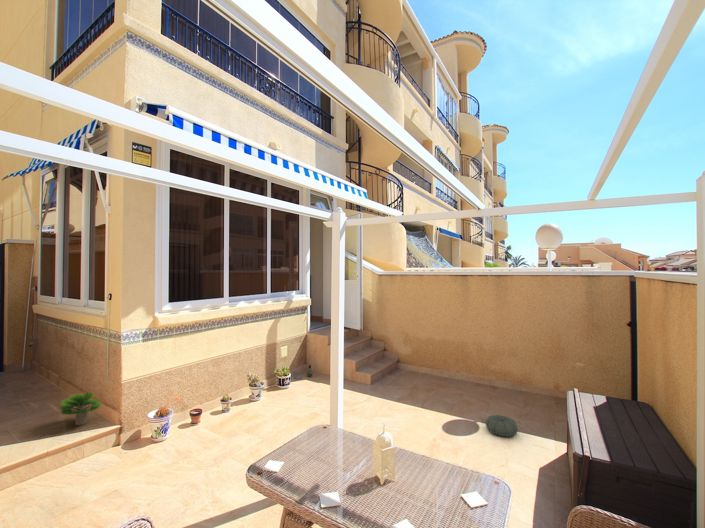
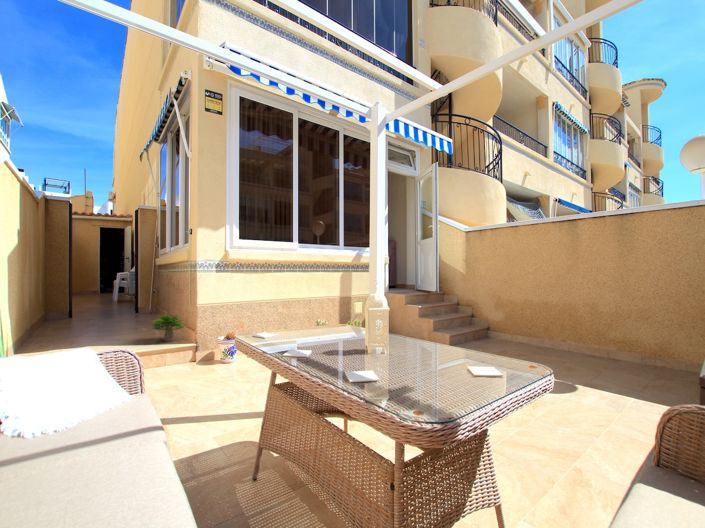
pouf: present [486,415,518,437] -> none [587,377,635,403]

